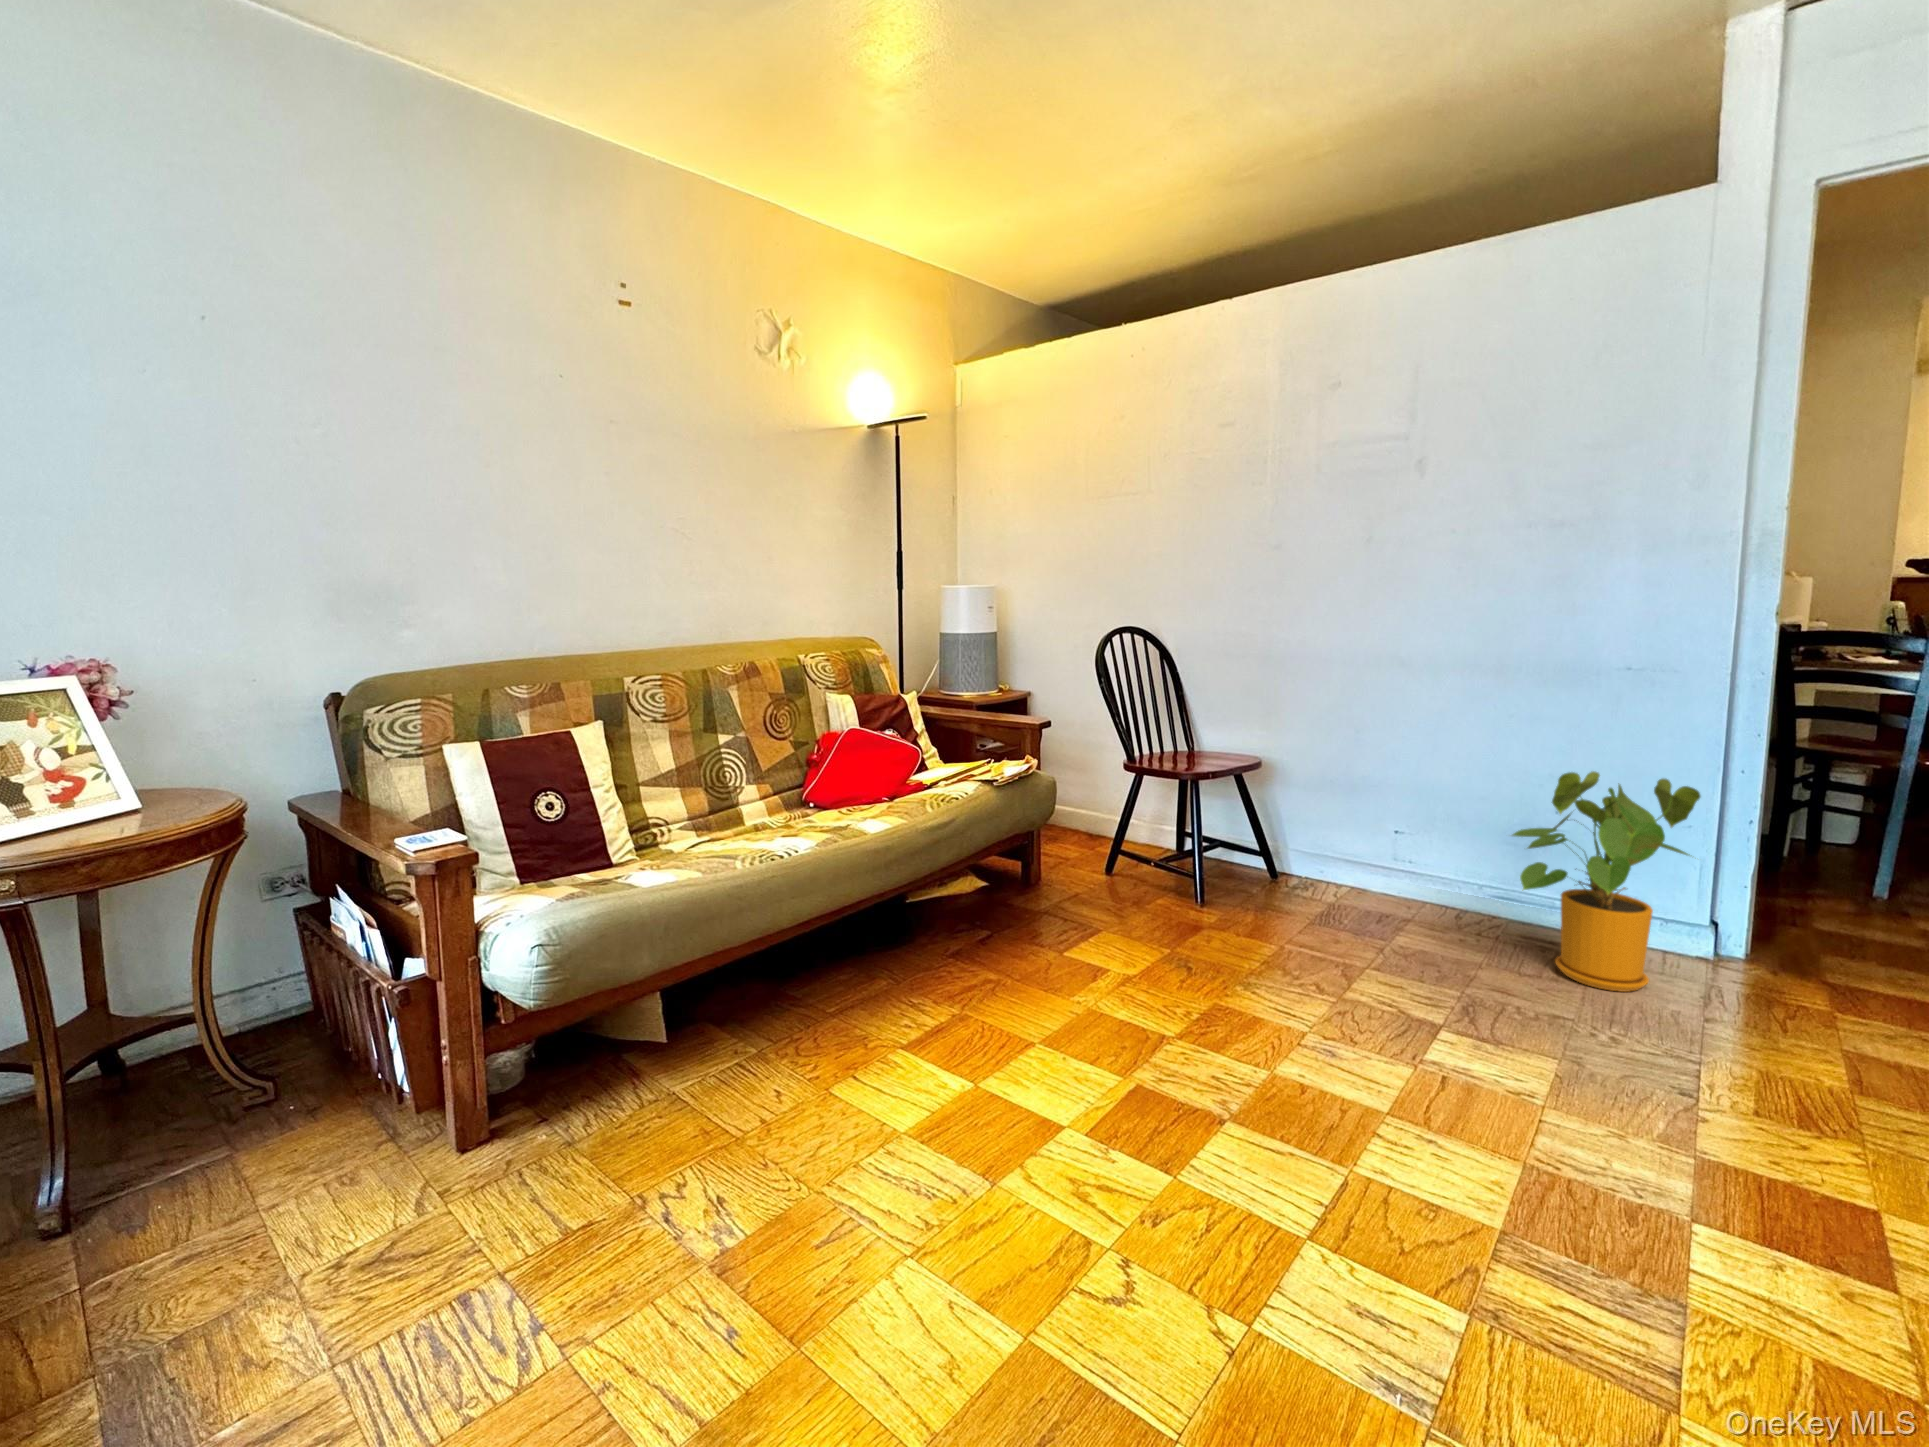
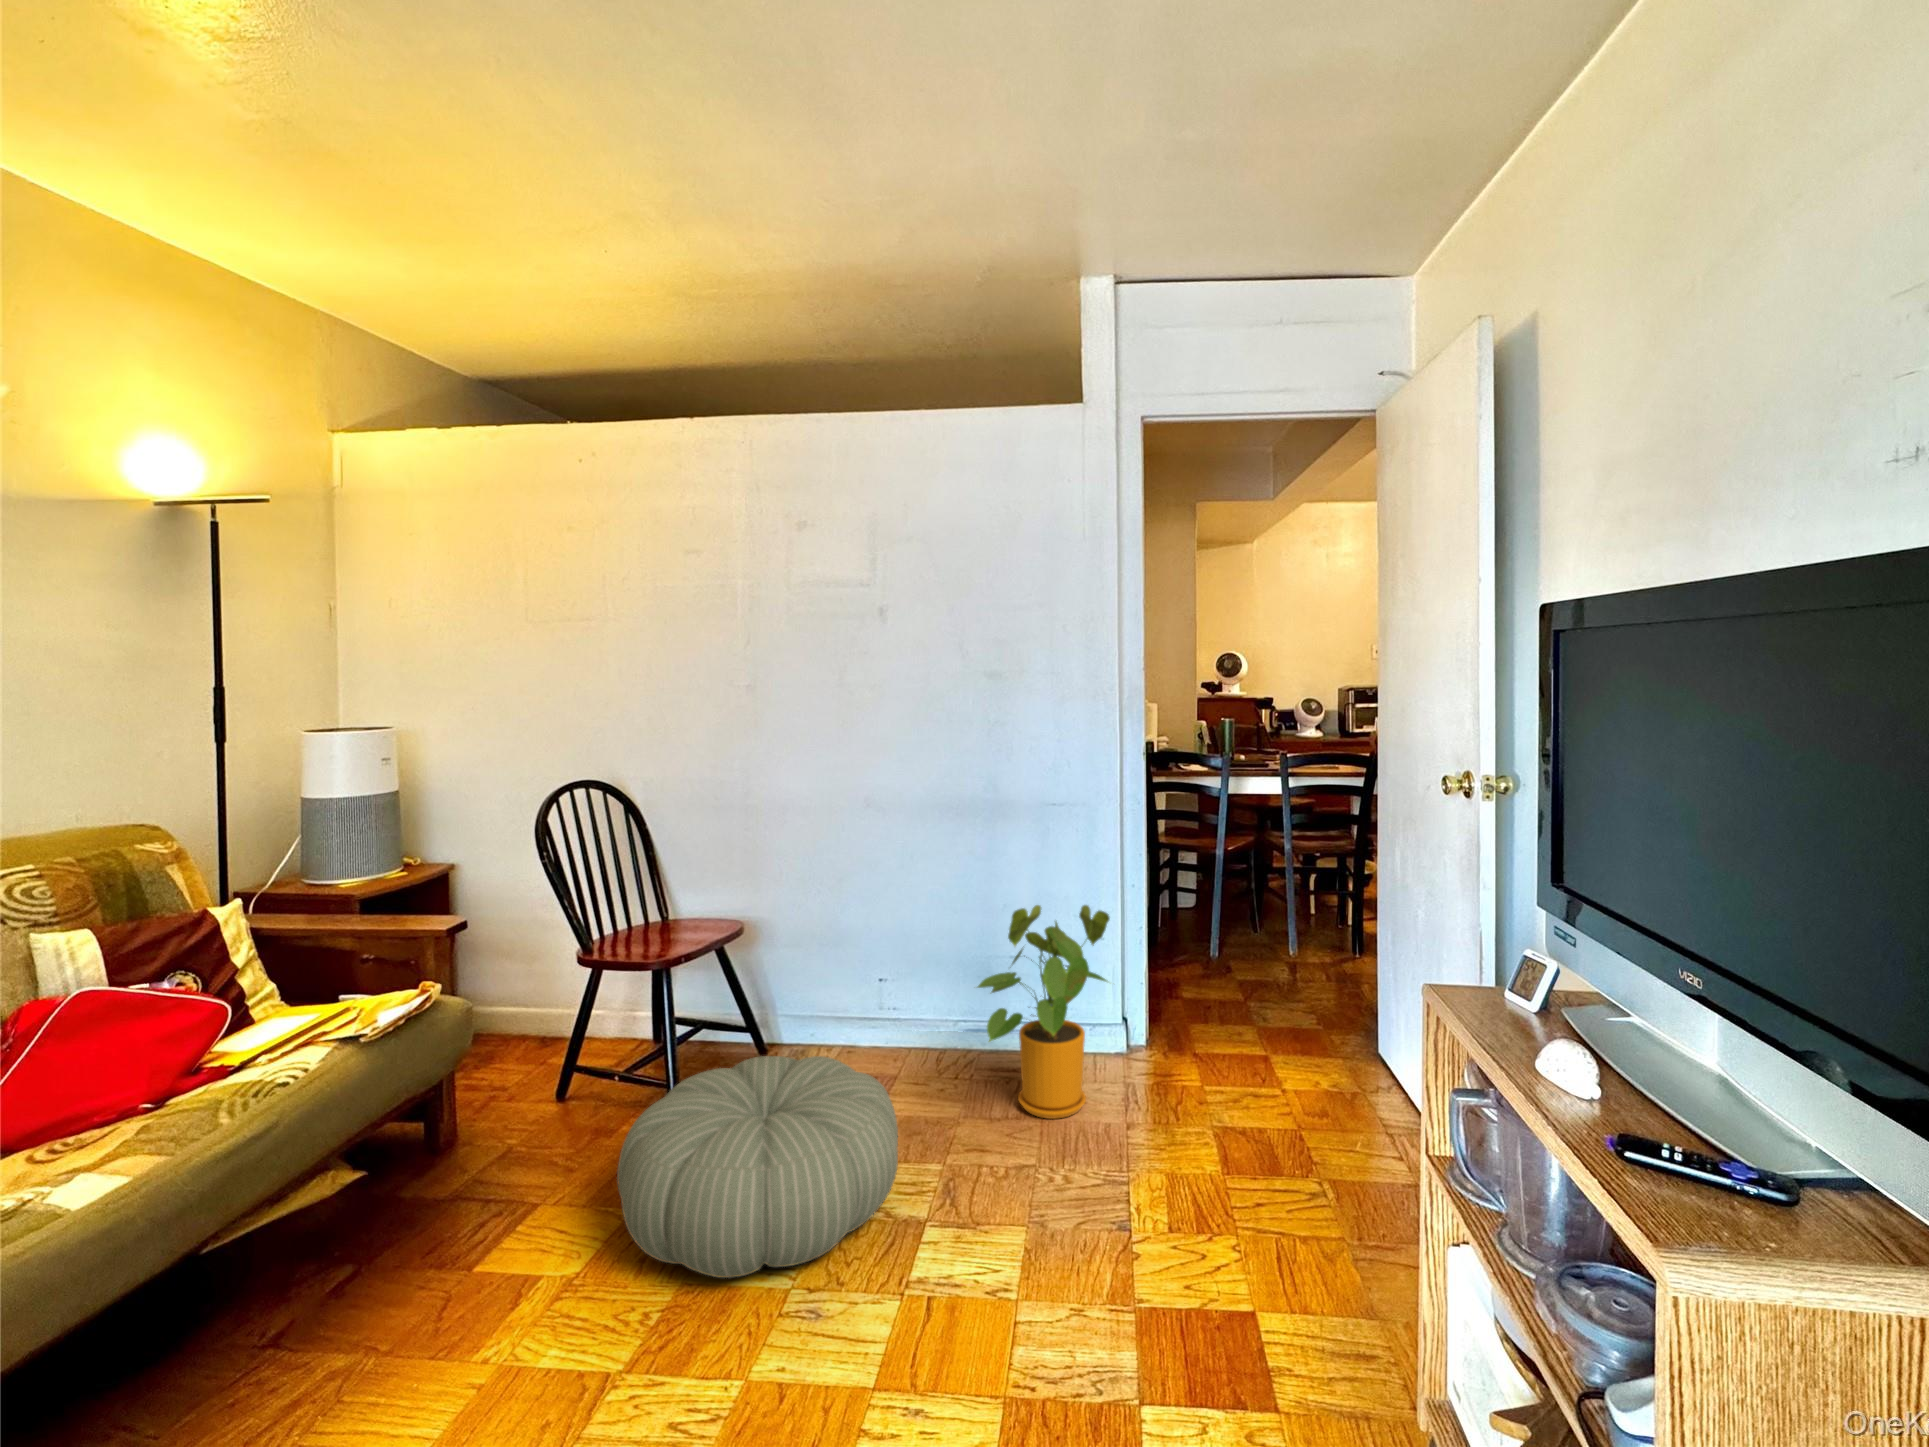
pouf: none [1161,858,1413,1017] -> present [617,1056,898,1278]

